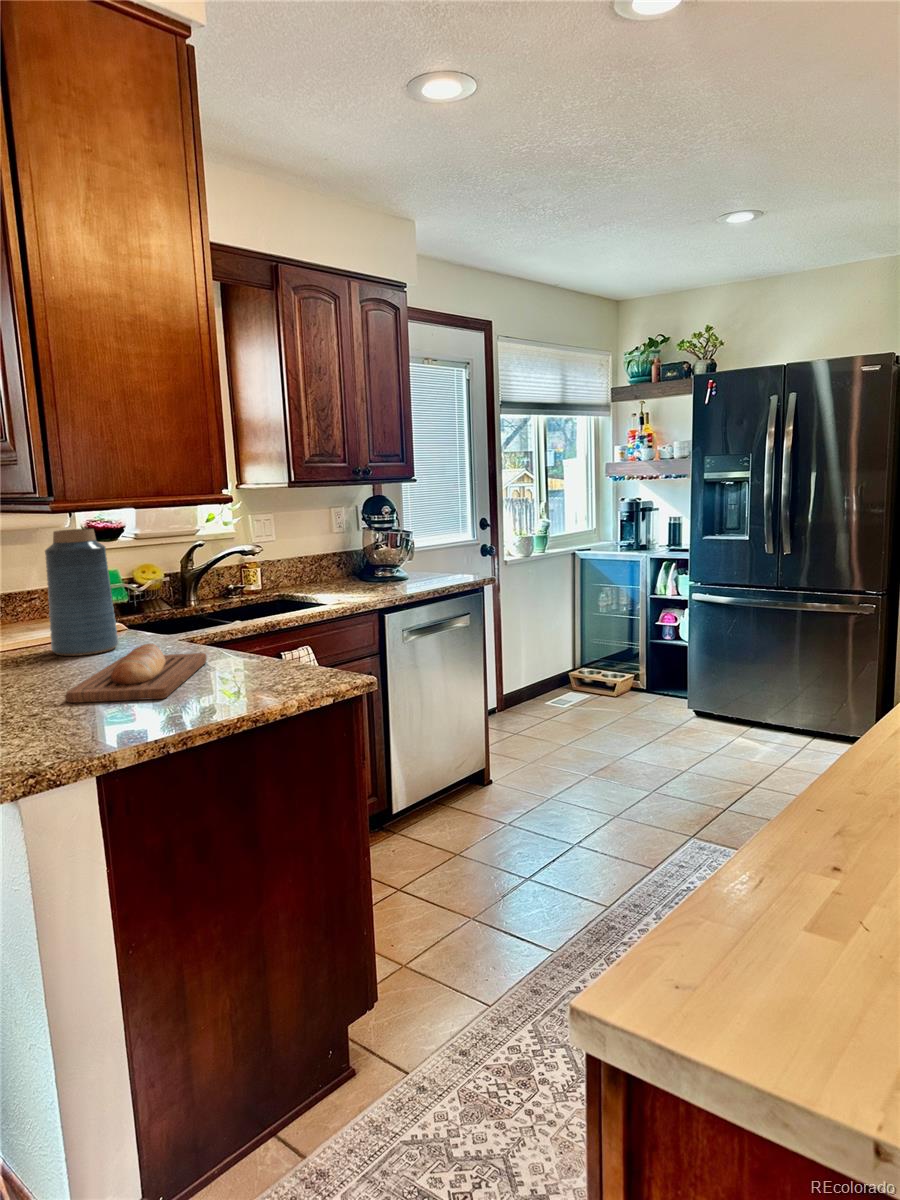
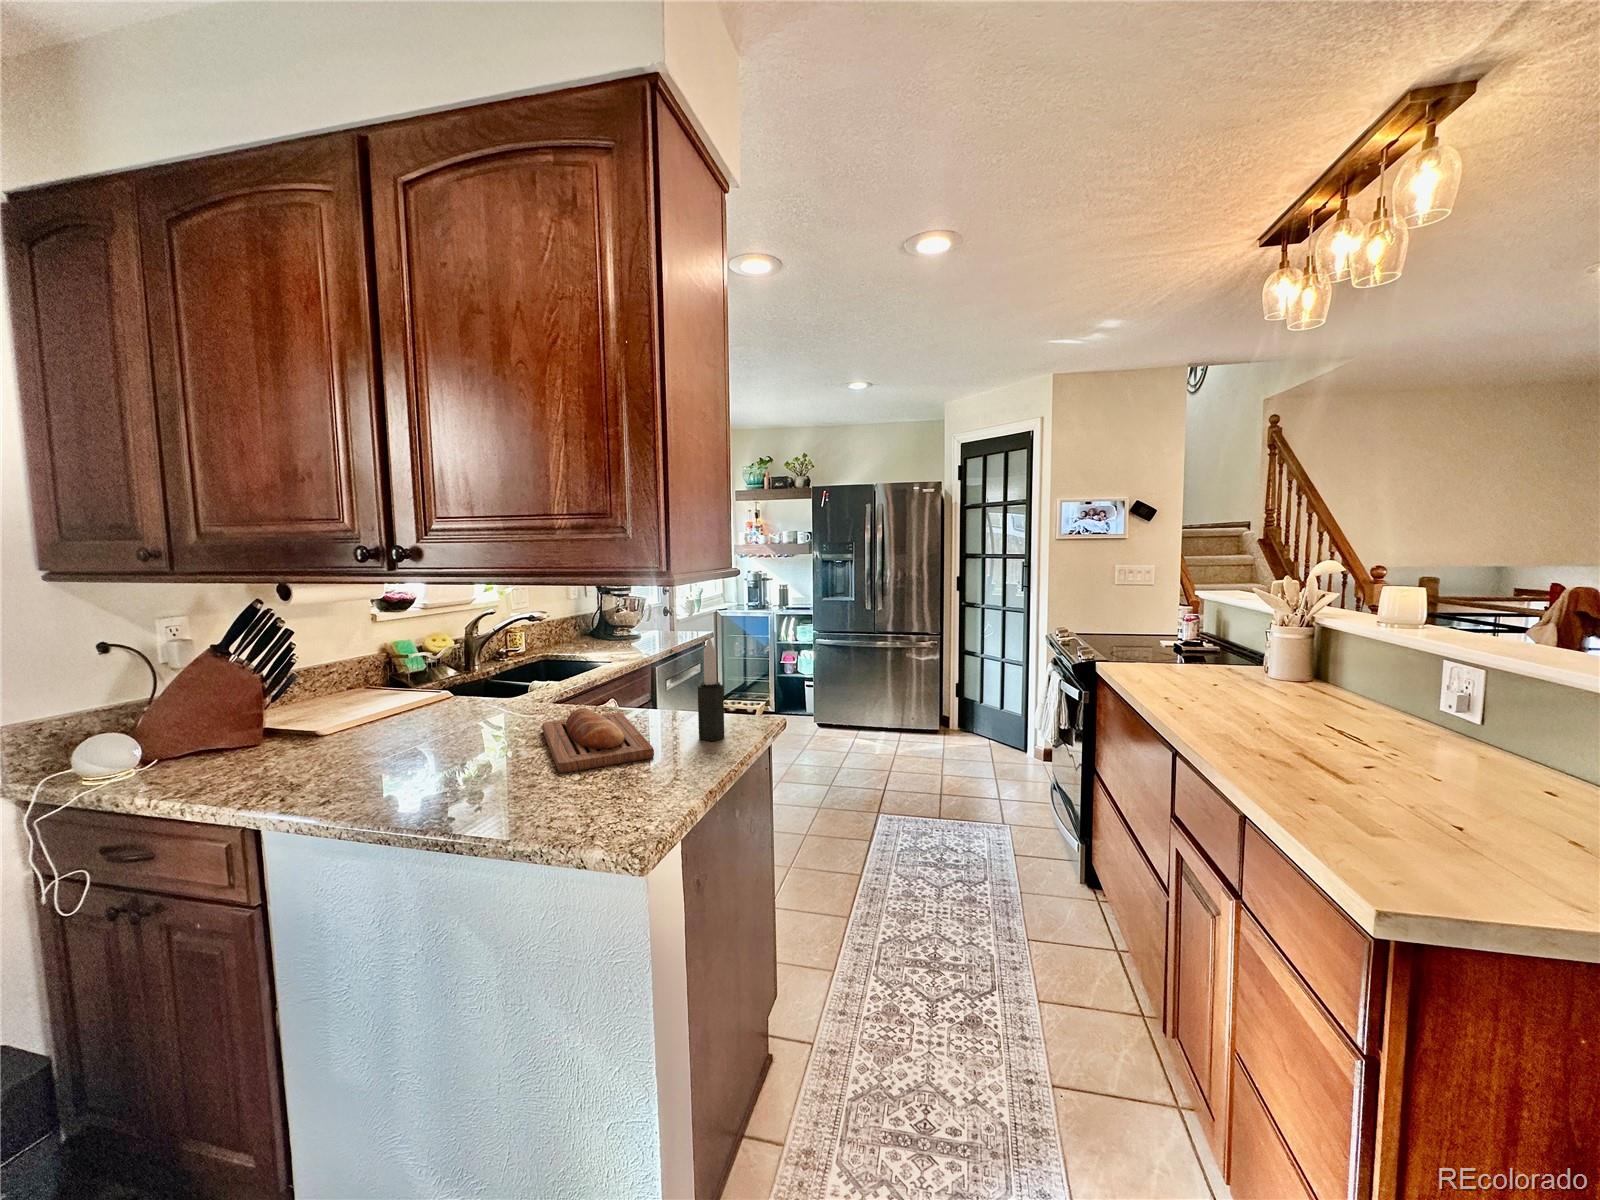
vase: present [45,529,119,656] -> none [429,603,499,727]
candle: none [234,568,267,690] -> present [698,636,724,741]

